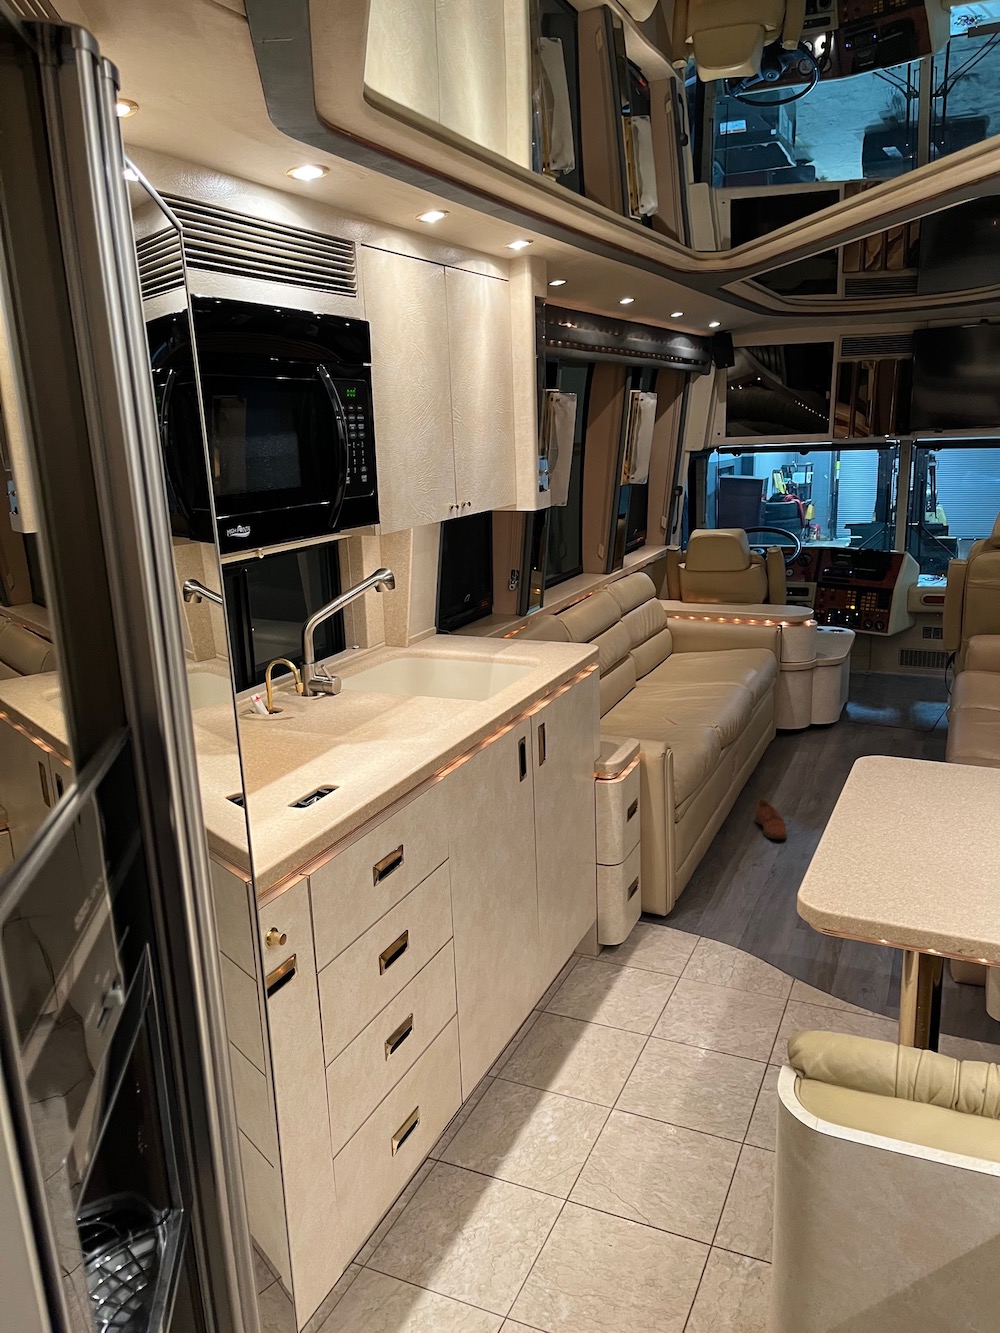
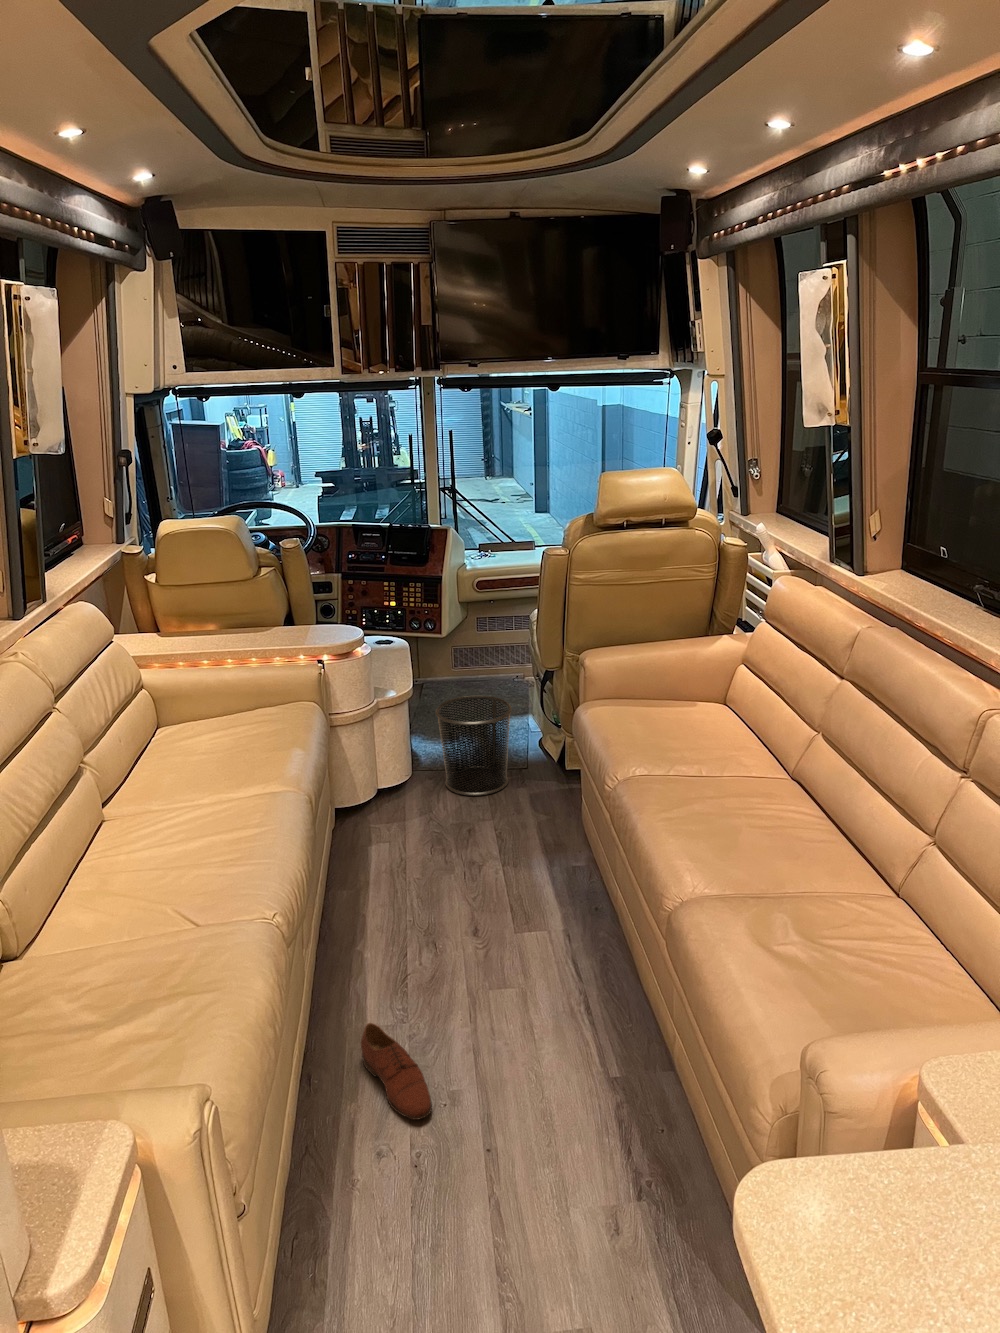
waste bin: none [859,669,917,737] -> present [436,695,512,796]

